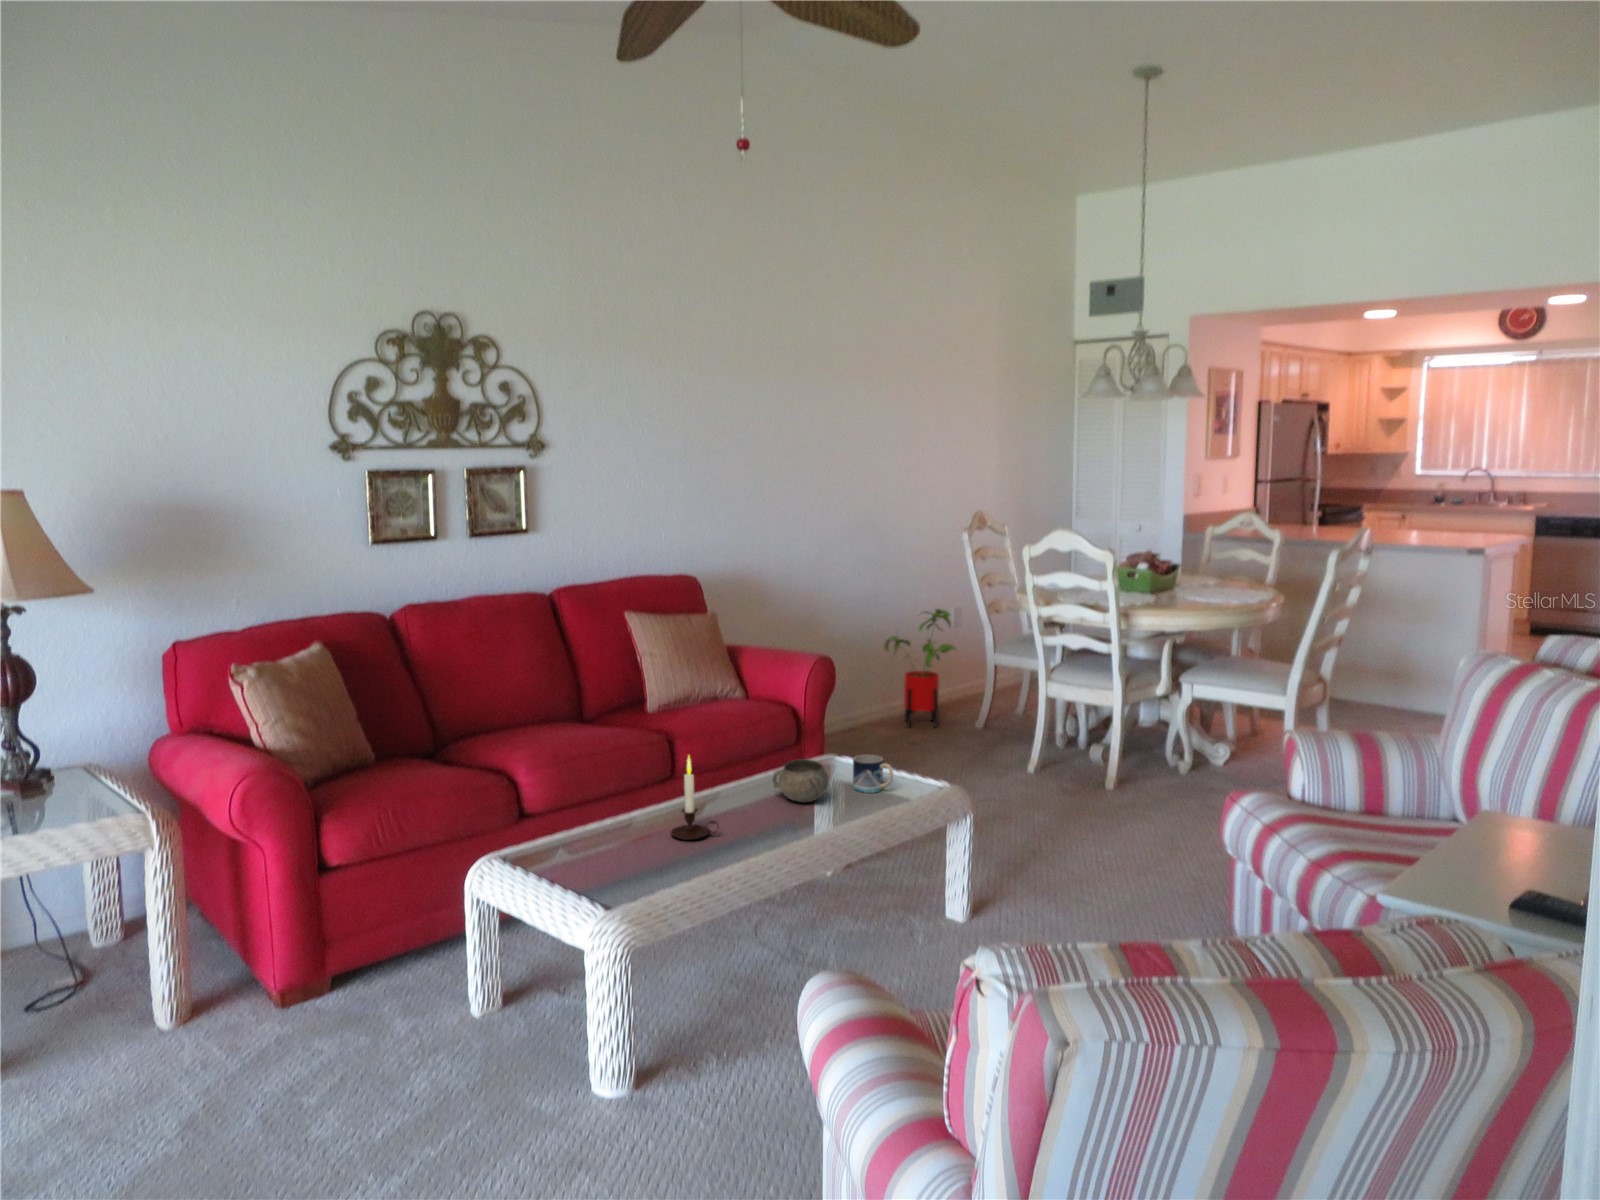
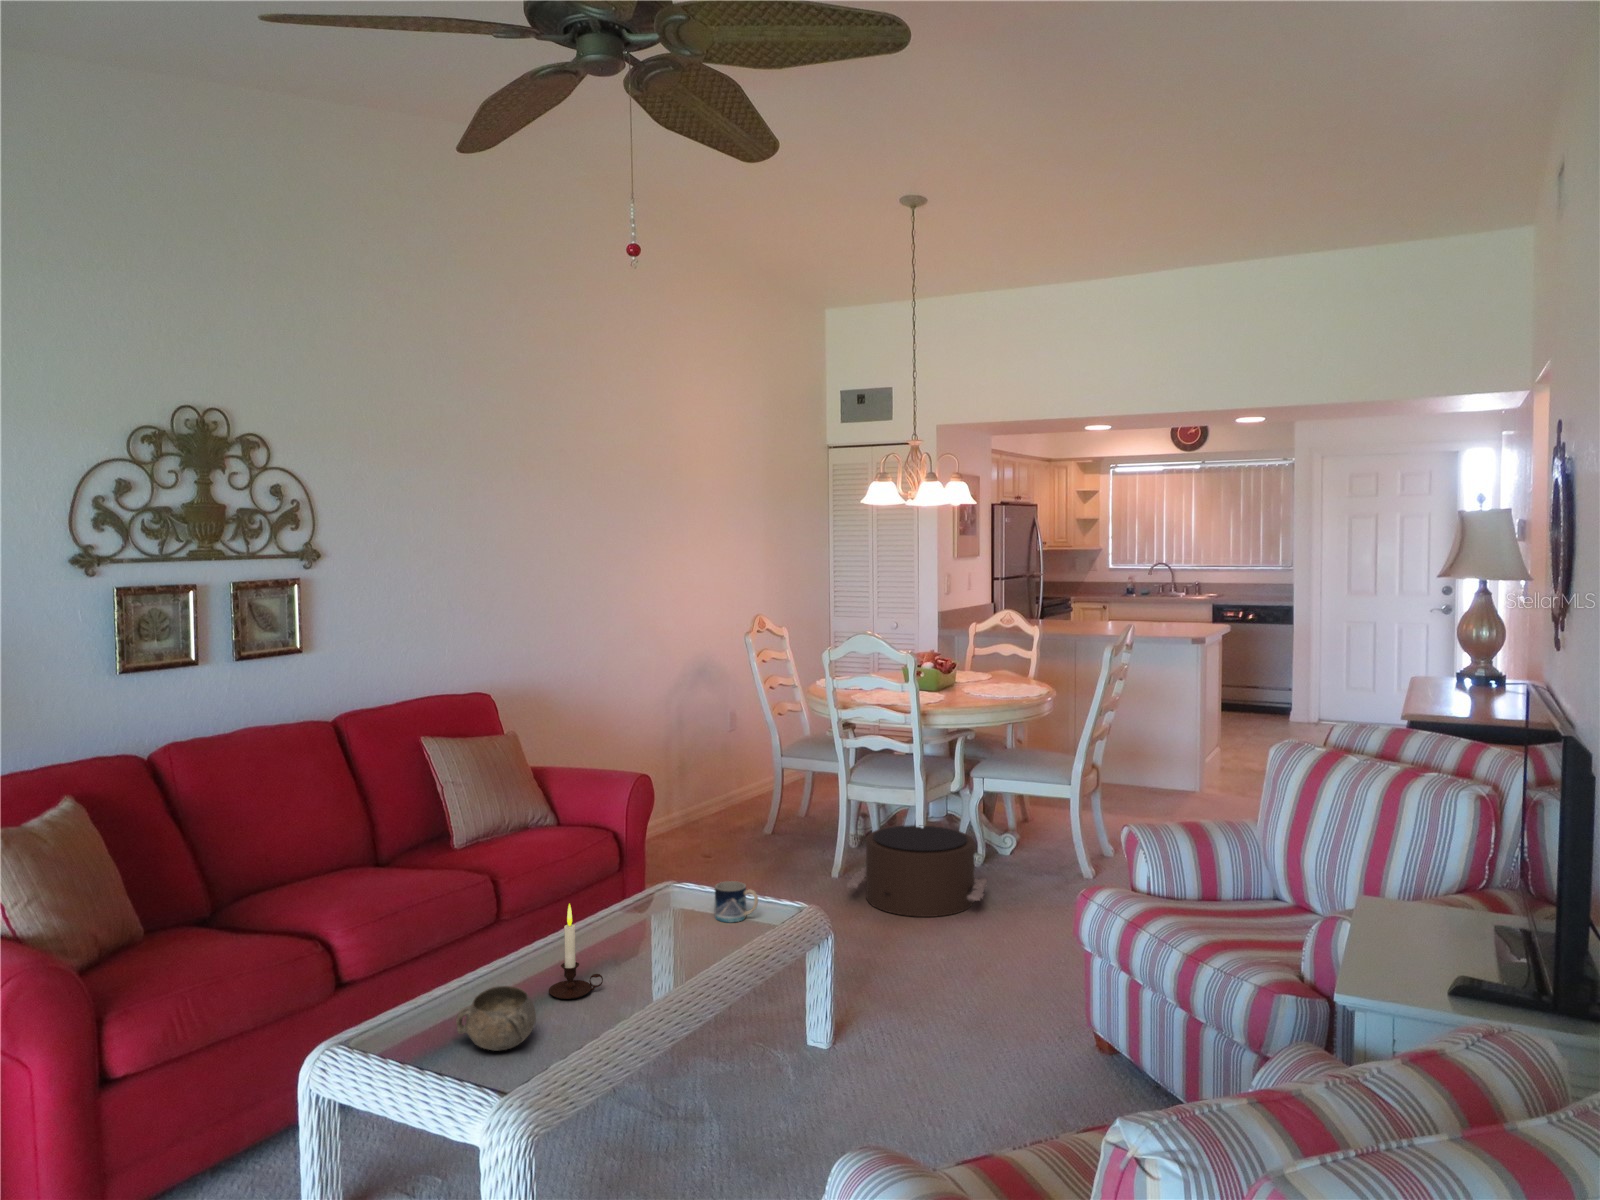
house plant: present [884,609,955,727] -> none [672,714,750,839]
pouf: none [1029,726,1181,817] -> present [847,825,987,917]
decorative bowl: present [772,759,829,802] -> present [456,986,536,1051]

